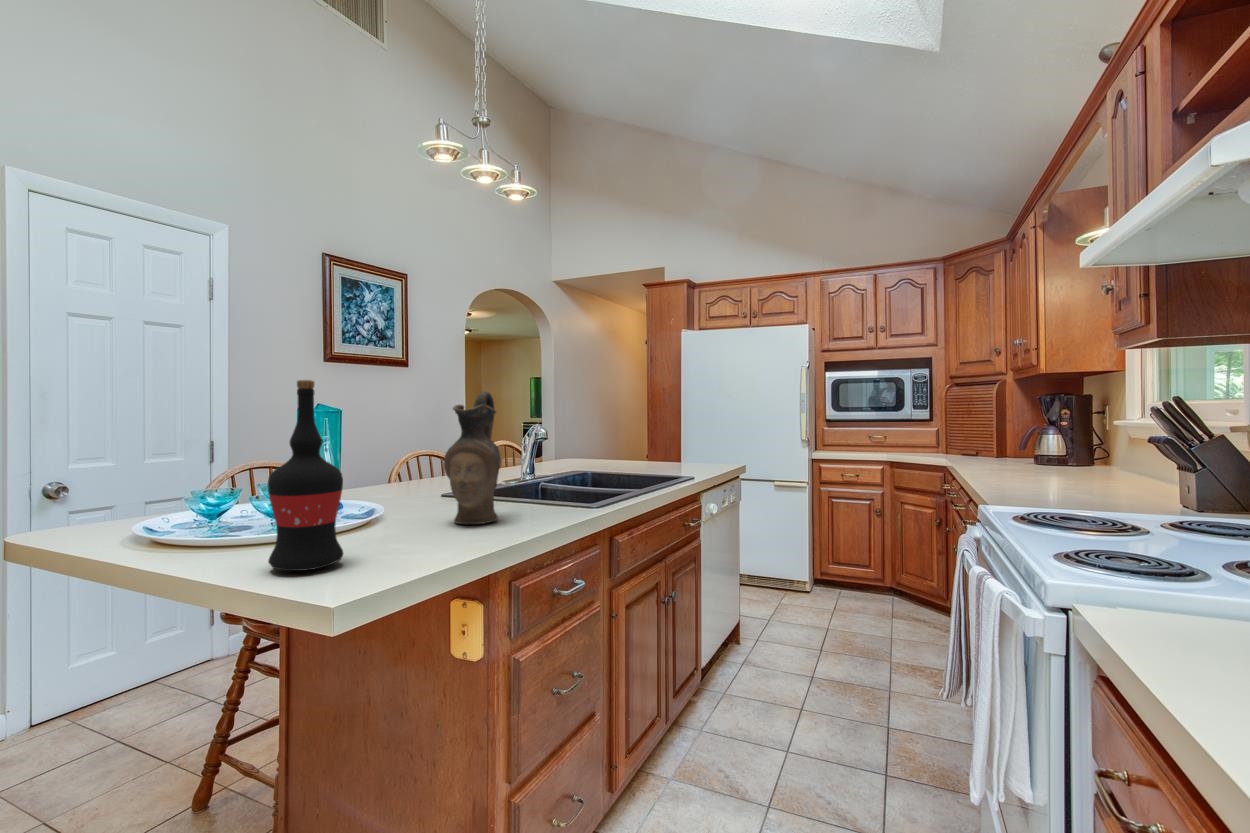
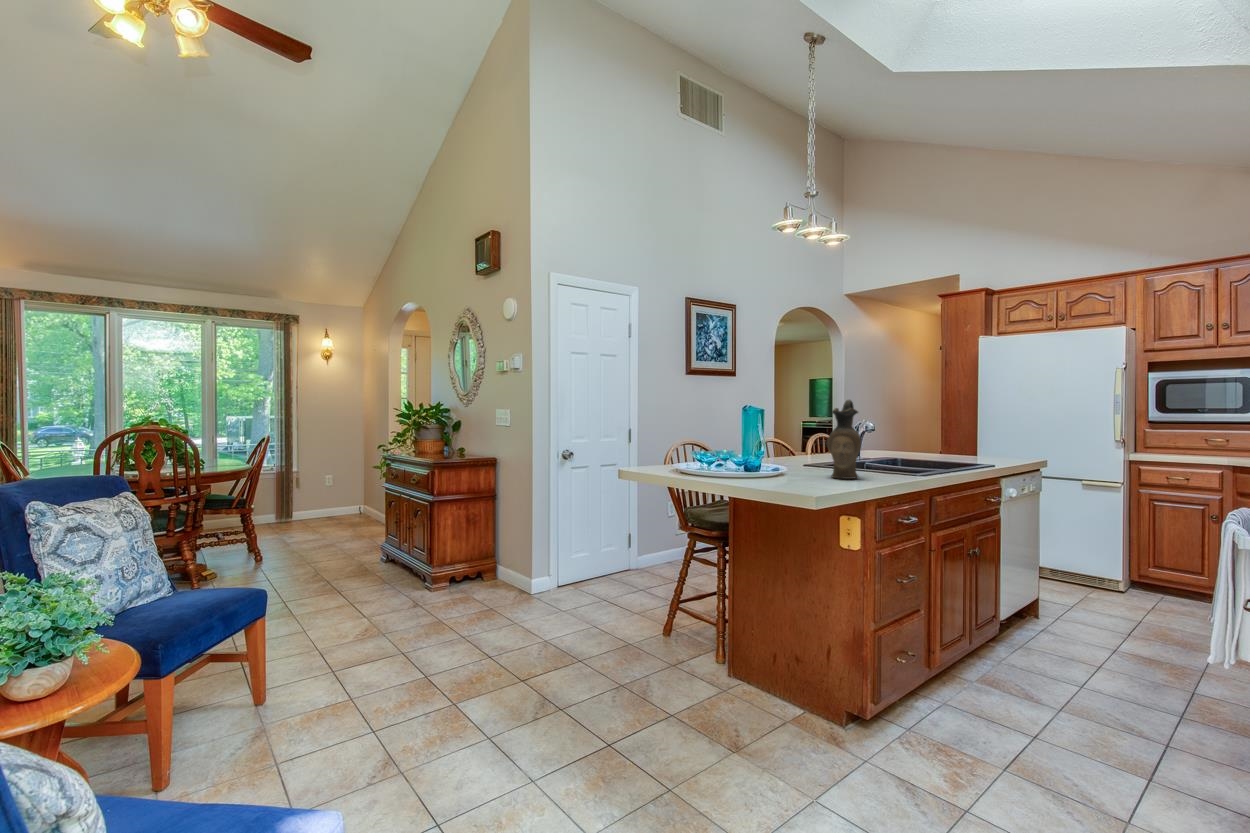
wine bottle: present [268,380,343,571] -> none [764,397,798,488]

